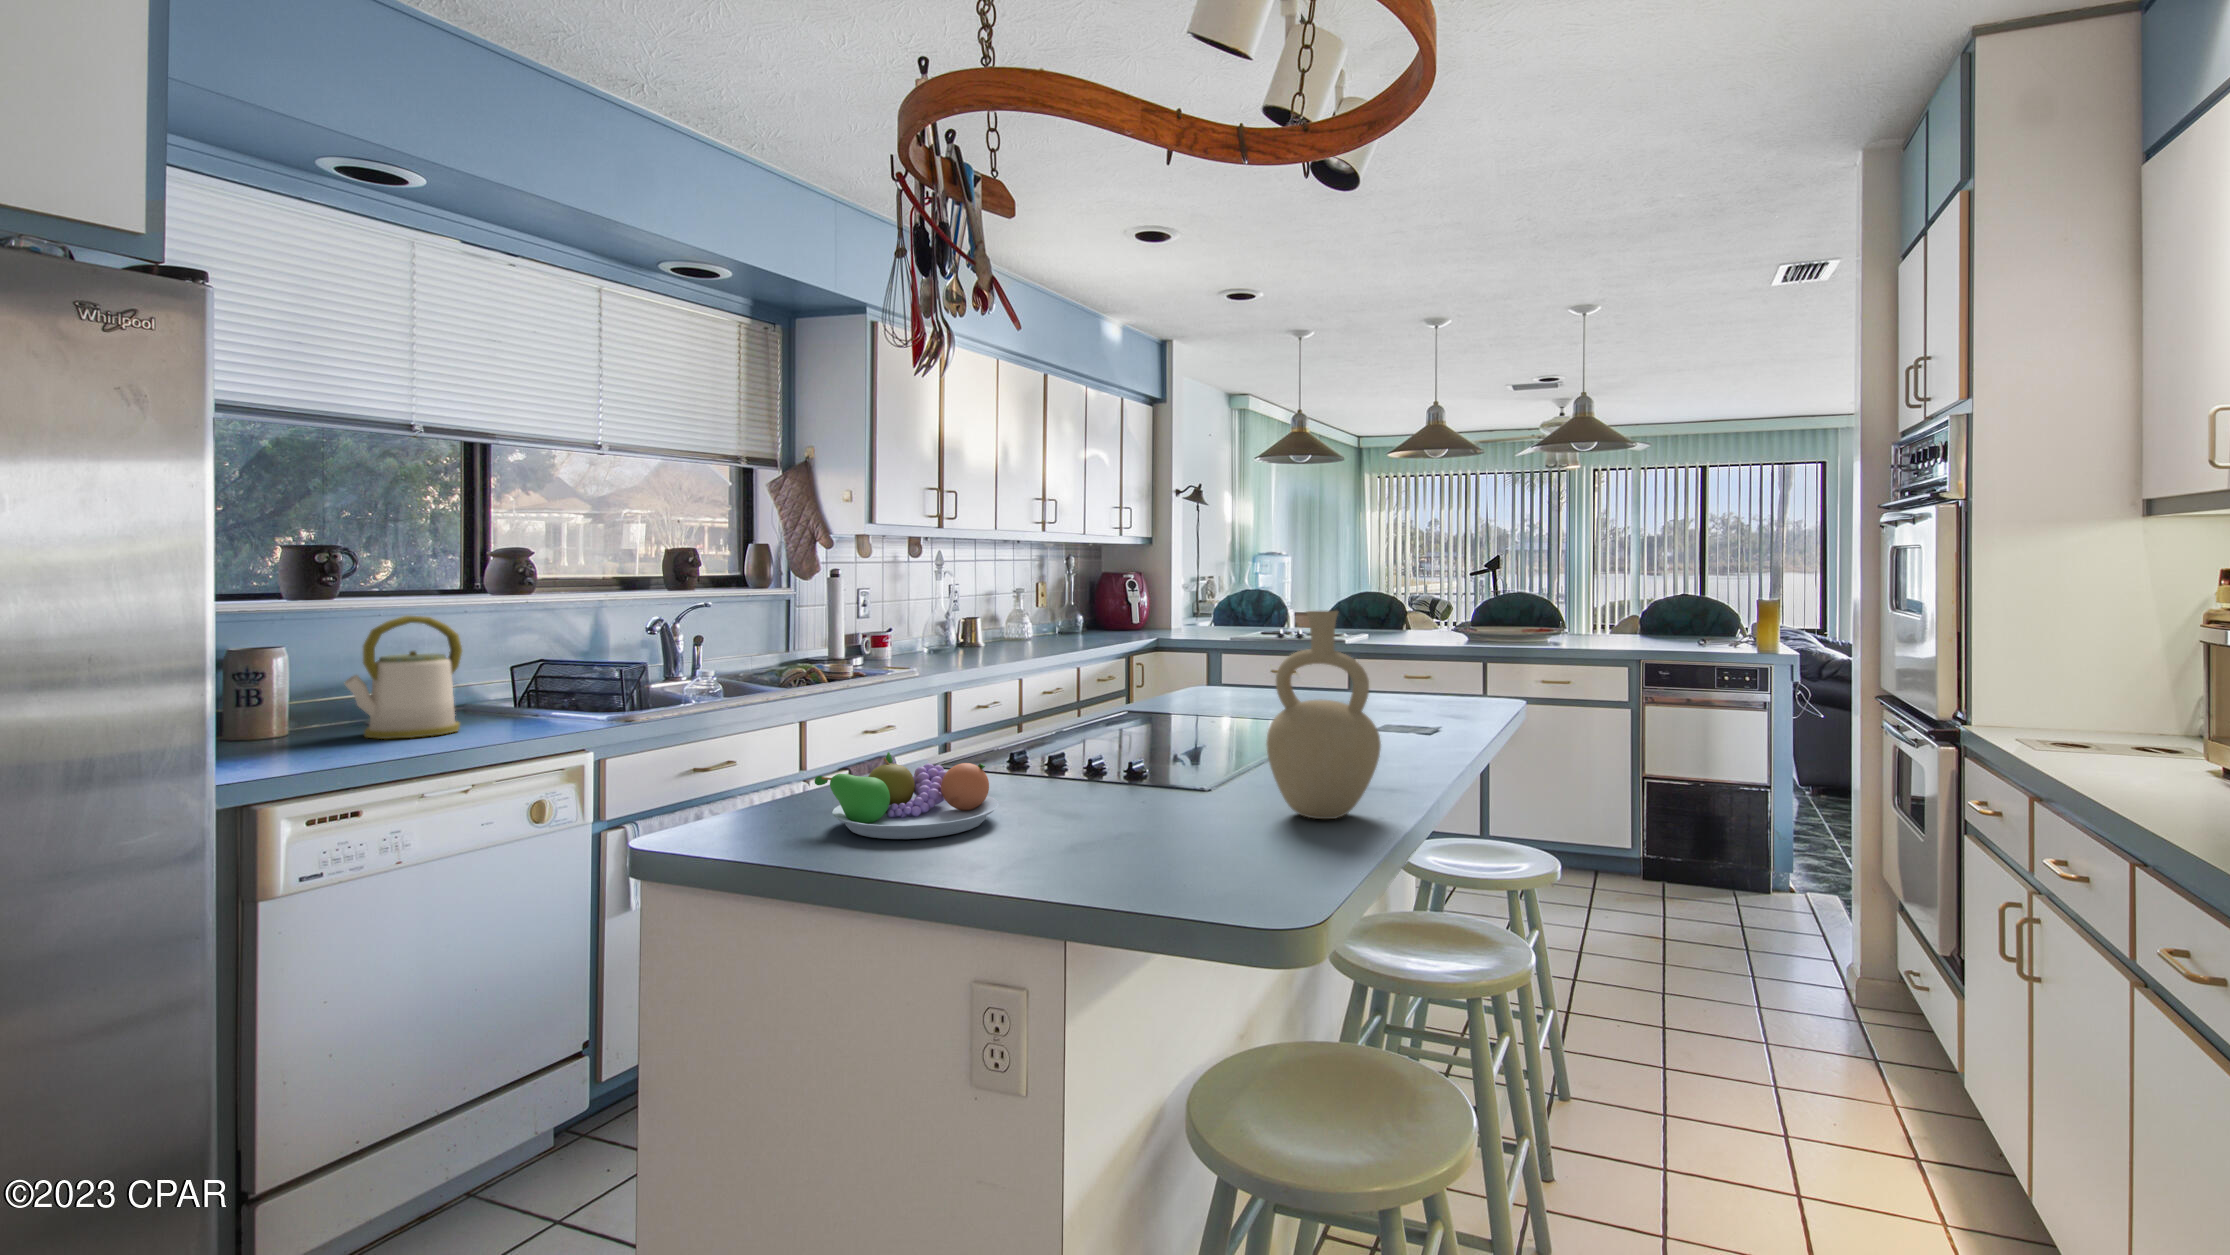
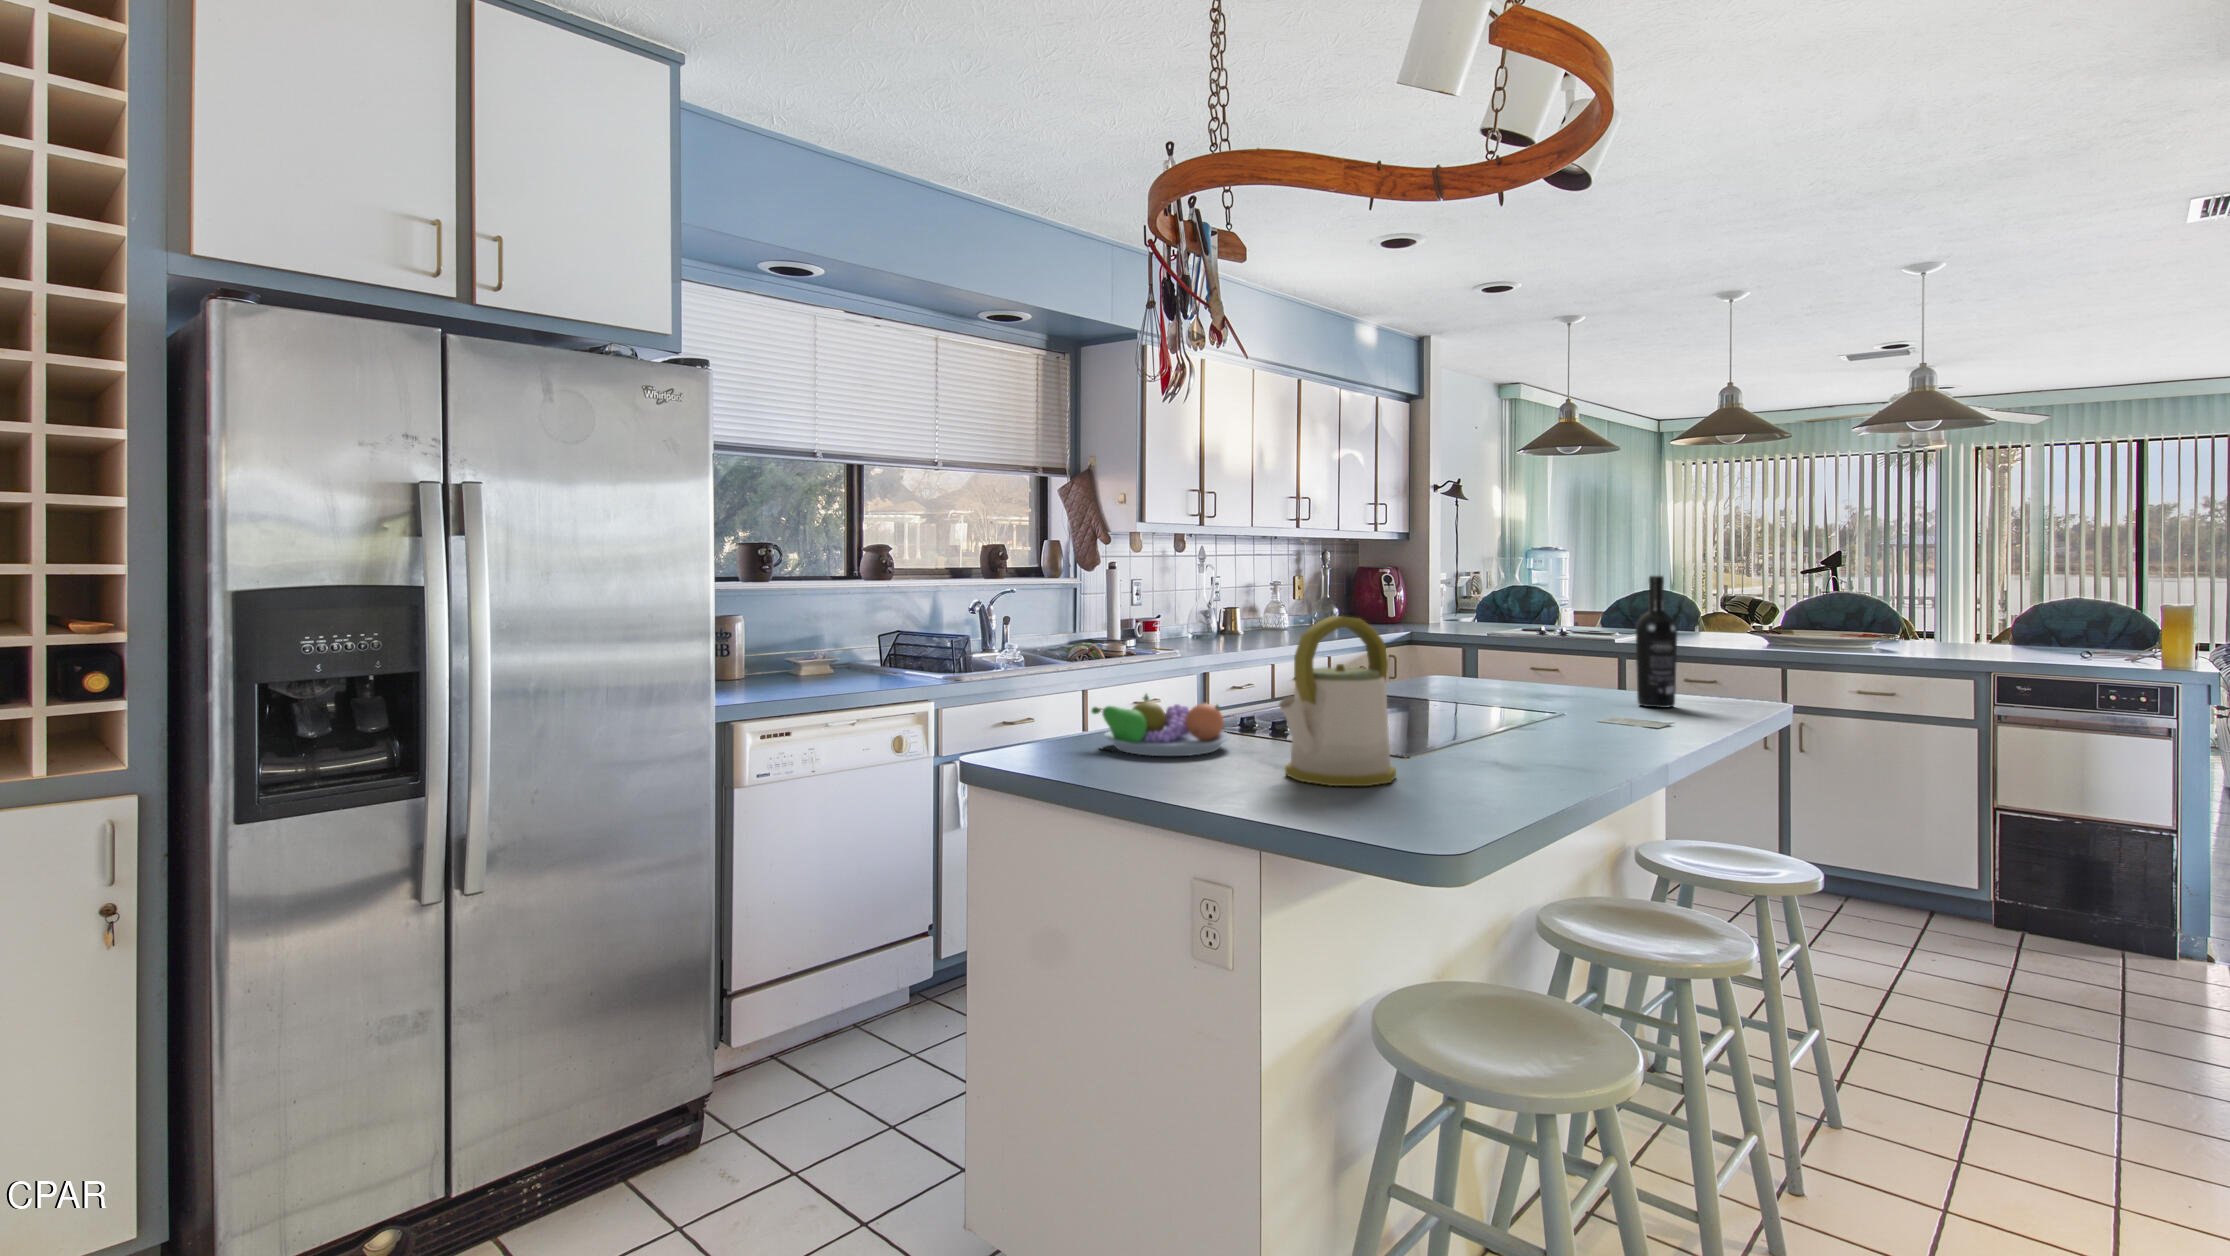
wine bottle: none [1405,594,1444,729] -> present [1635,576,1677,708]
vase: present [1266,611,1381,819] -> none [1460,582,1567,764]
kettle: present [345,616,462,739] -> present [1279,616,1396,786]

